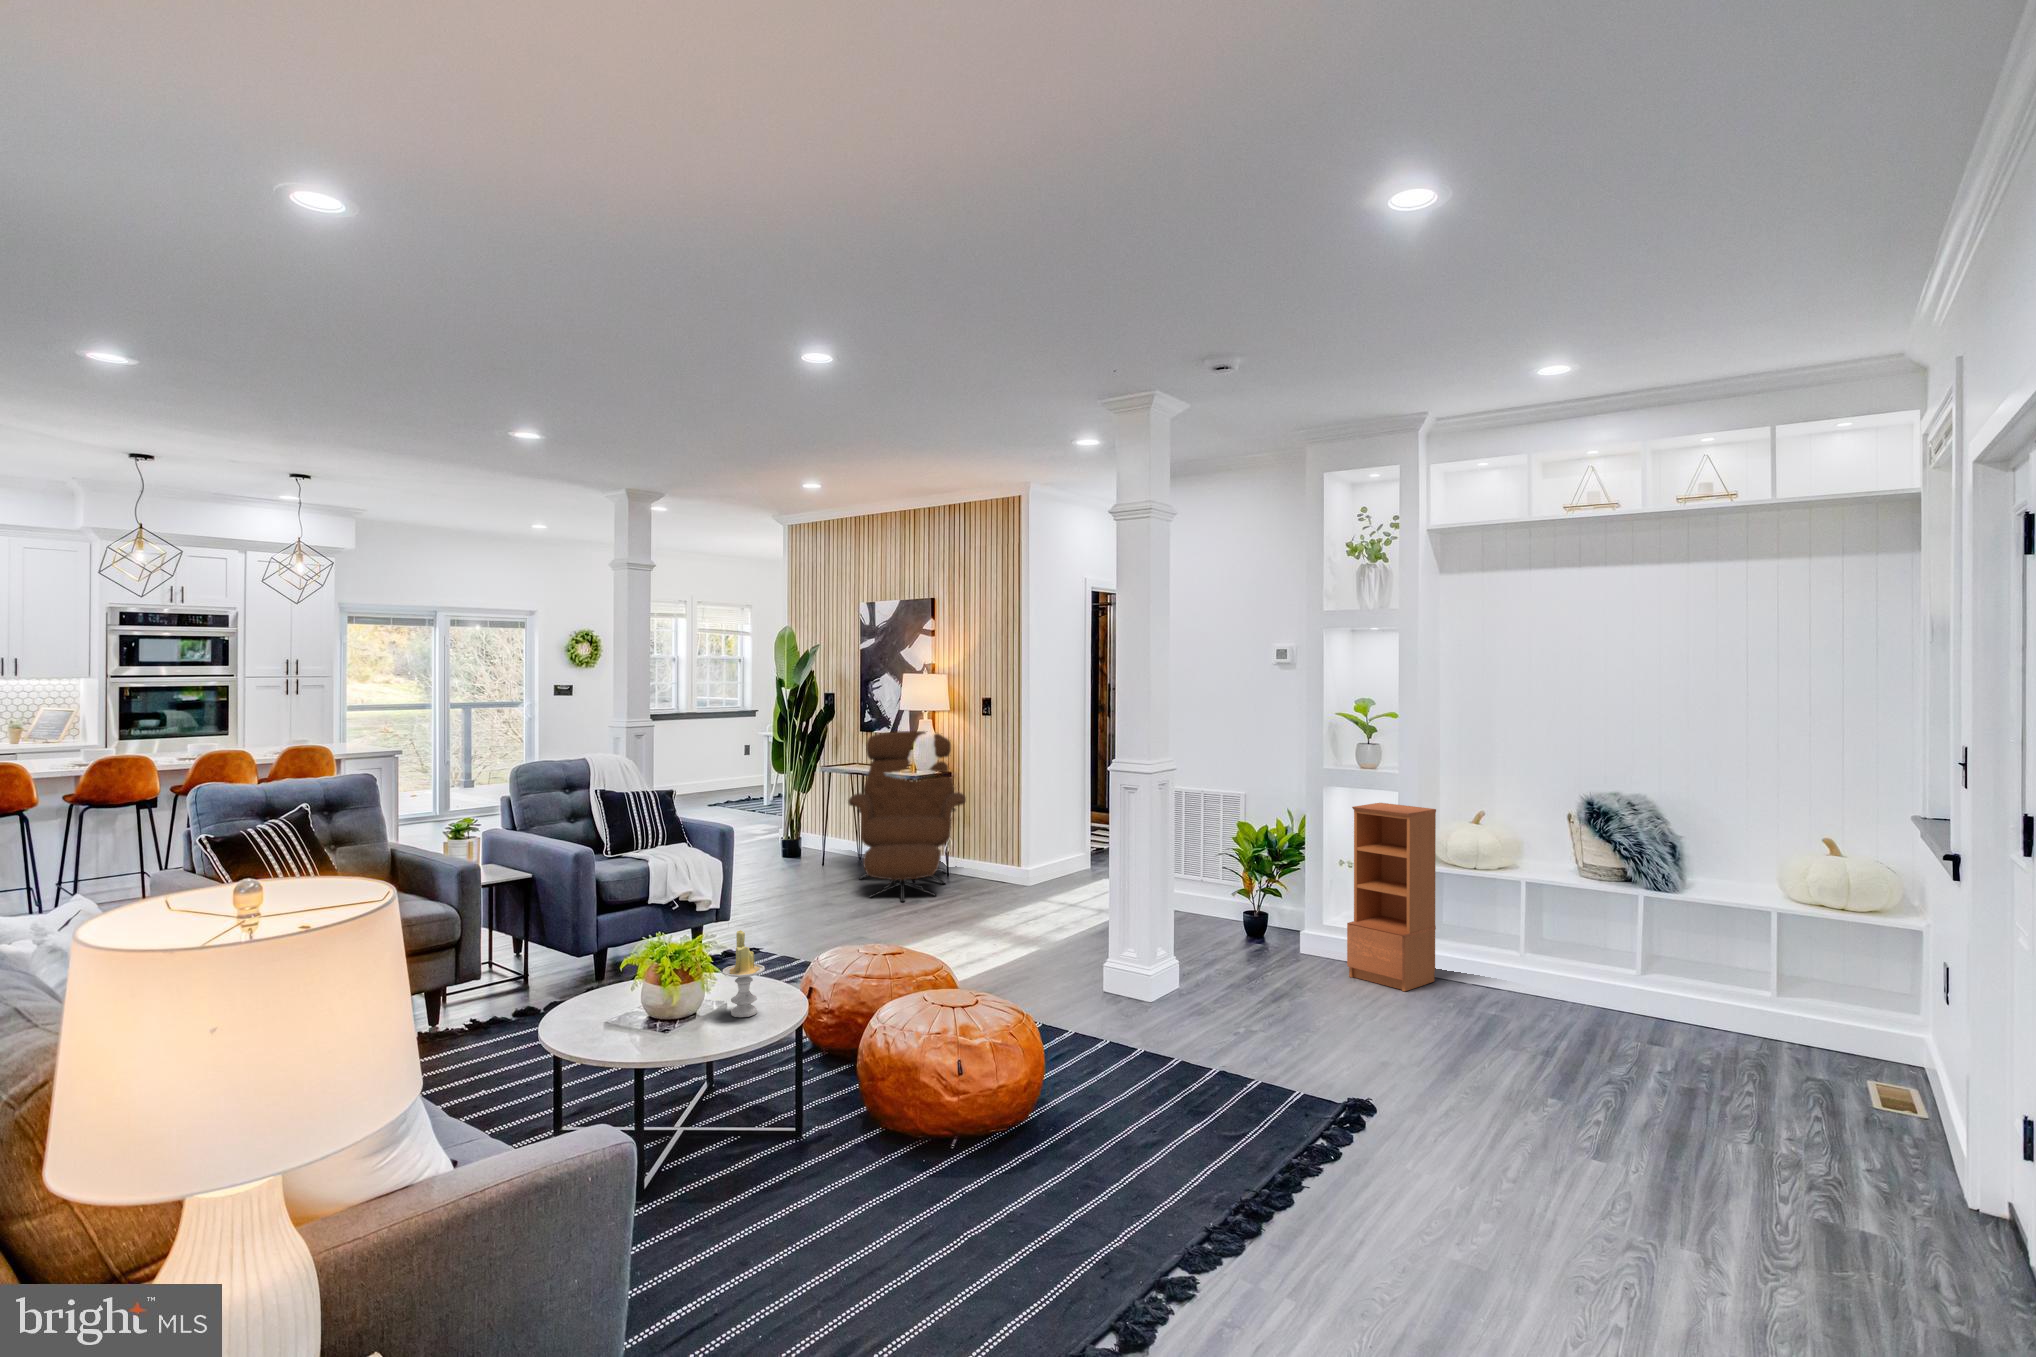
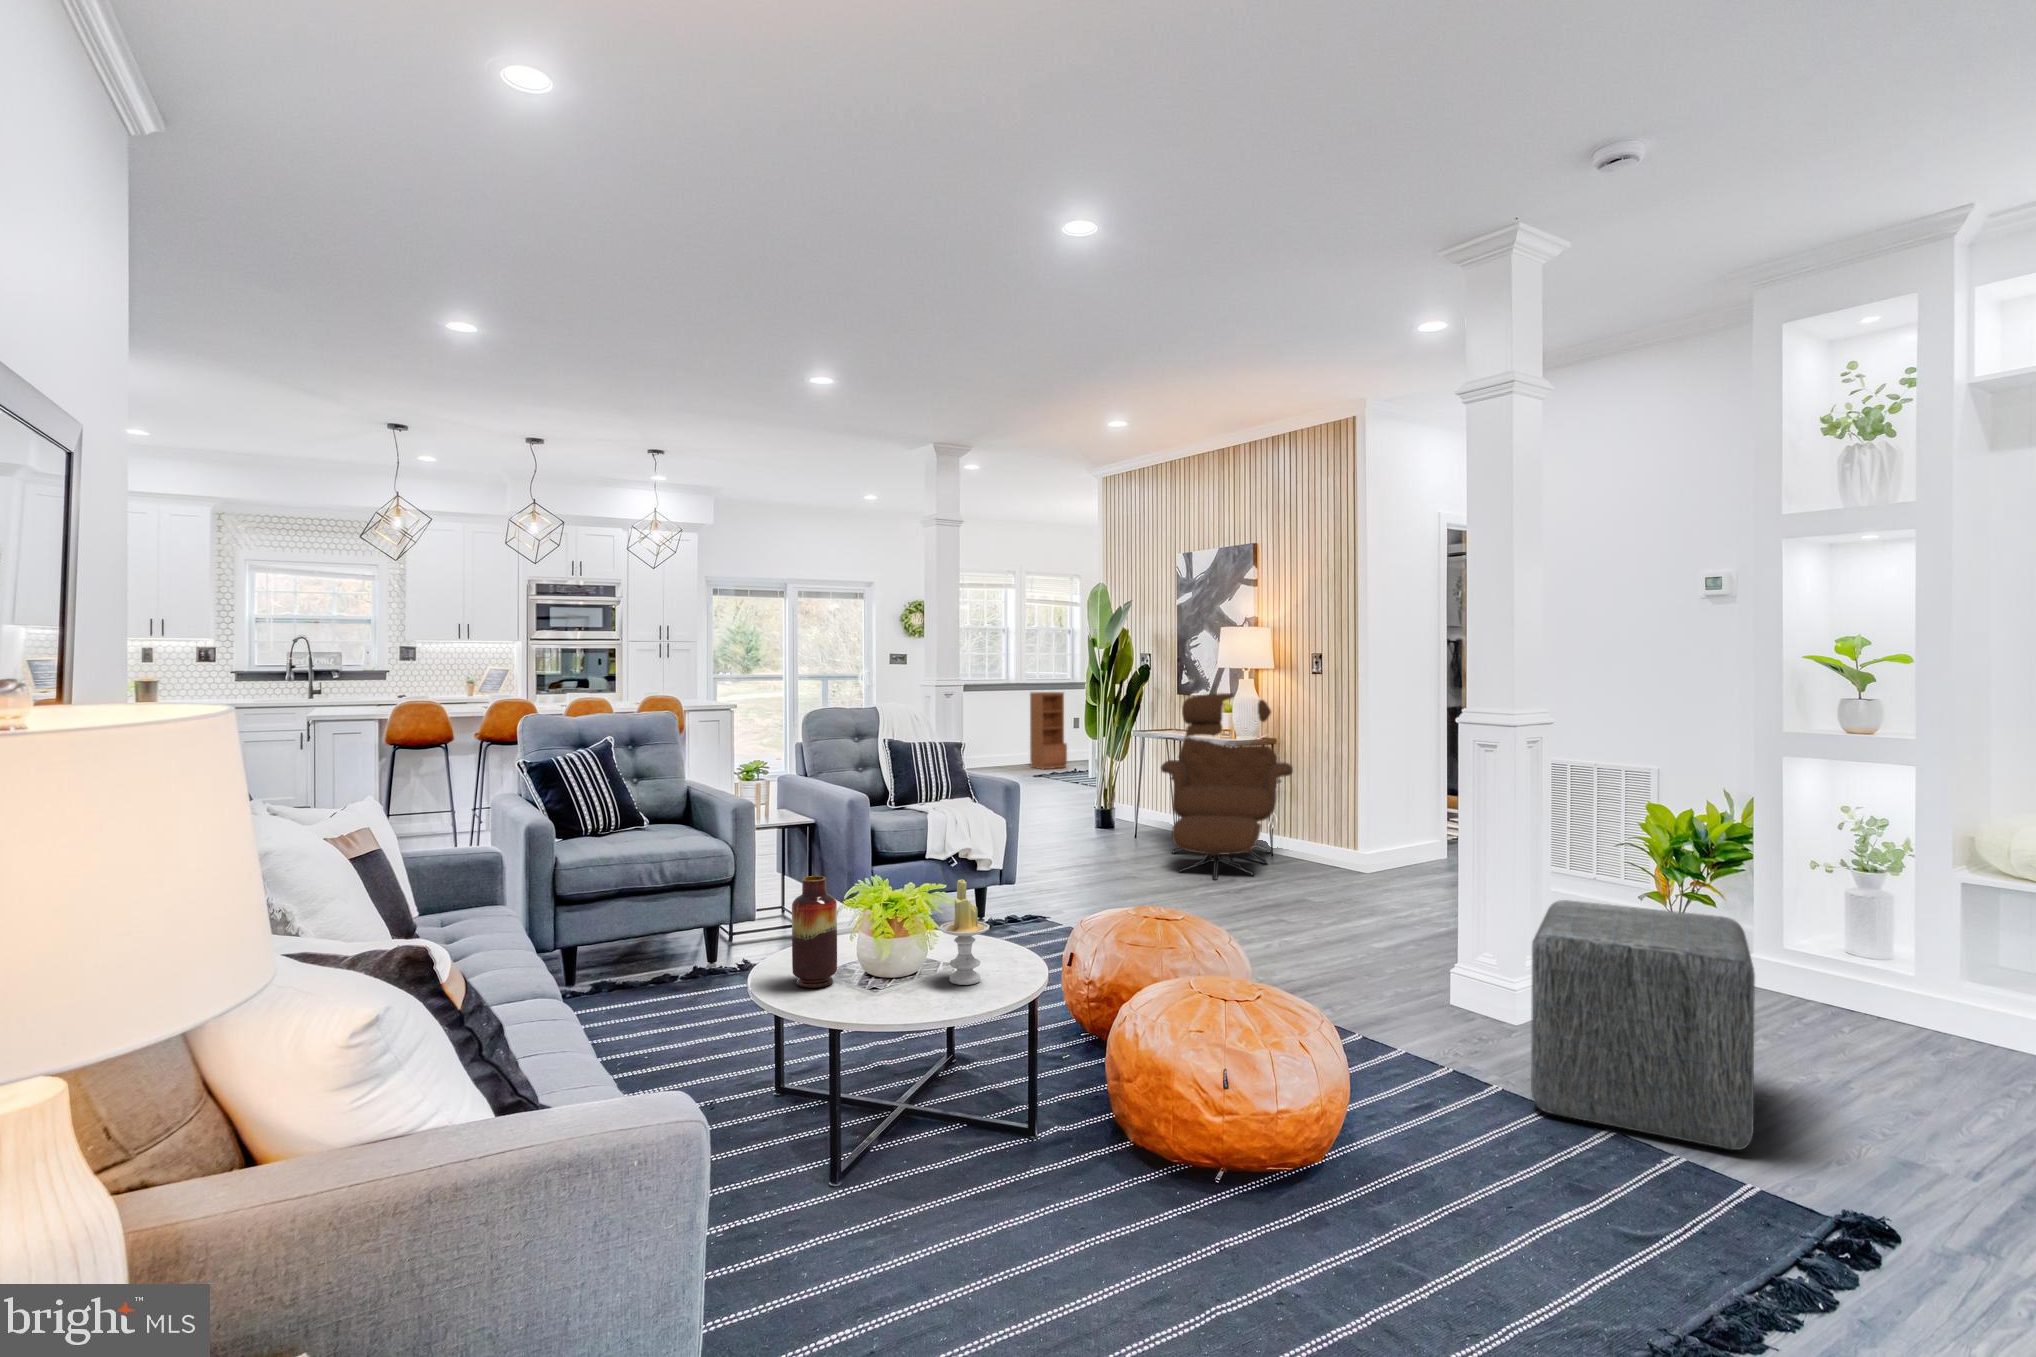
bookcase: present [1347,803,1436,991] -> present [1030,692,1067,769]
ottoman: none [1163,907,1301,1073] -> present [1531,900,1755,1150]
vase: none [593,938,634,1034] -> present [792,876,837,988]

